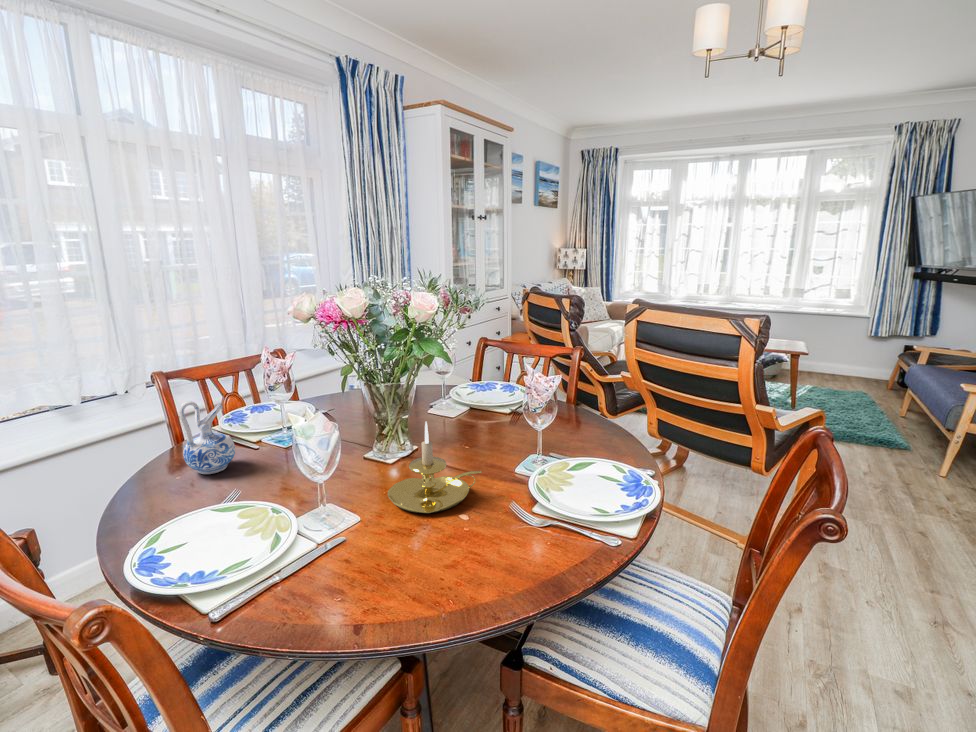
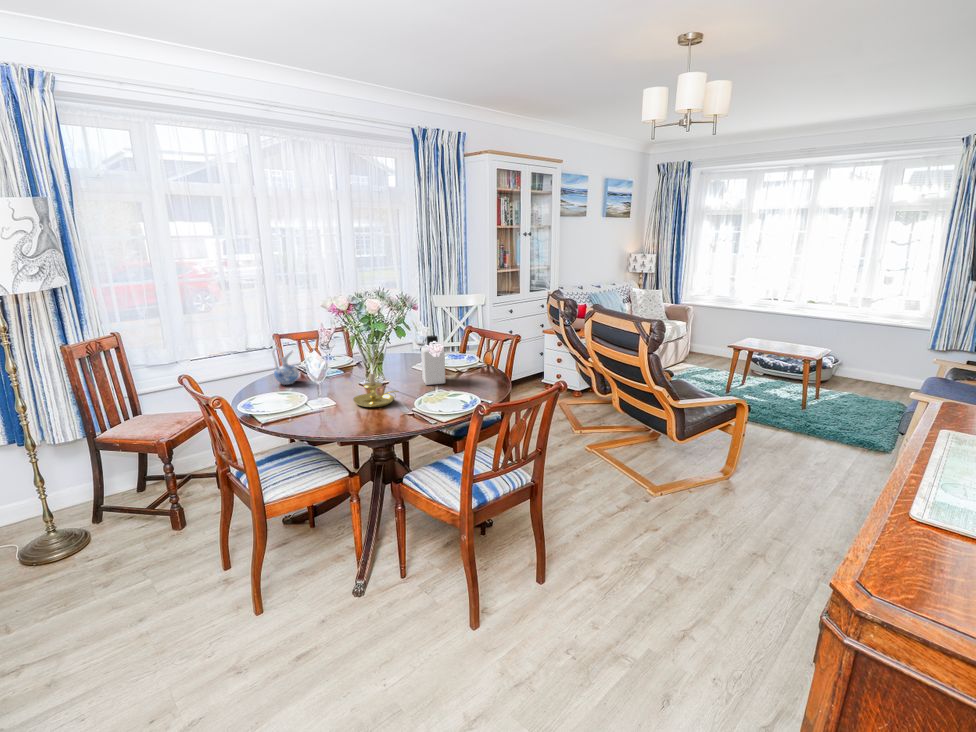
bottle: none [467,358,514,444] -> present [421,336,445,385]

